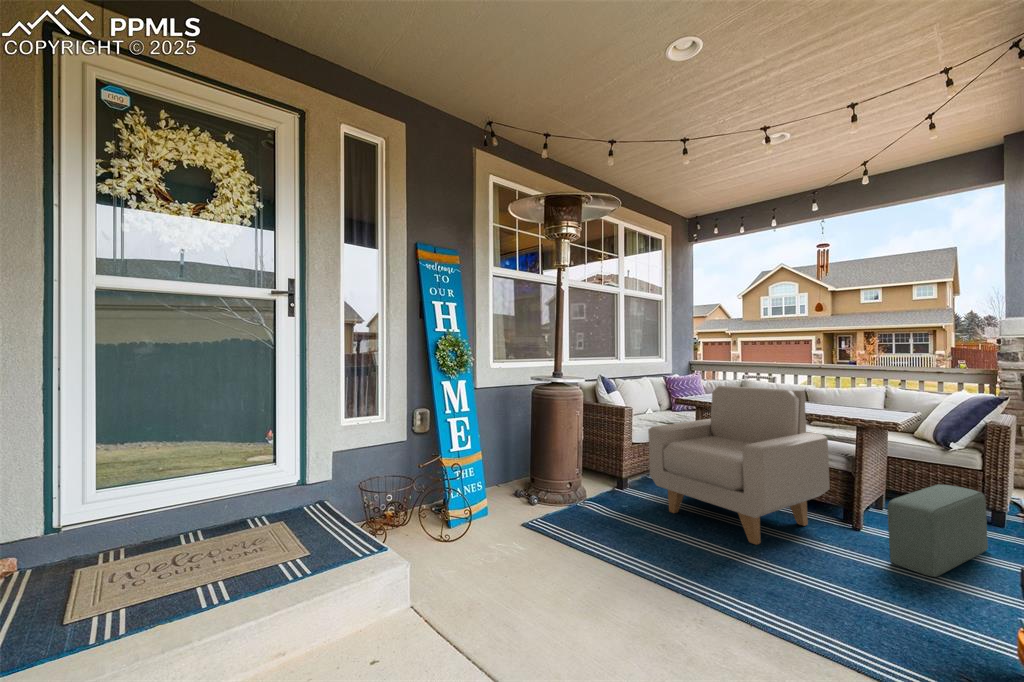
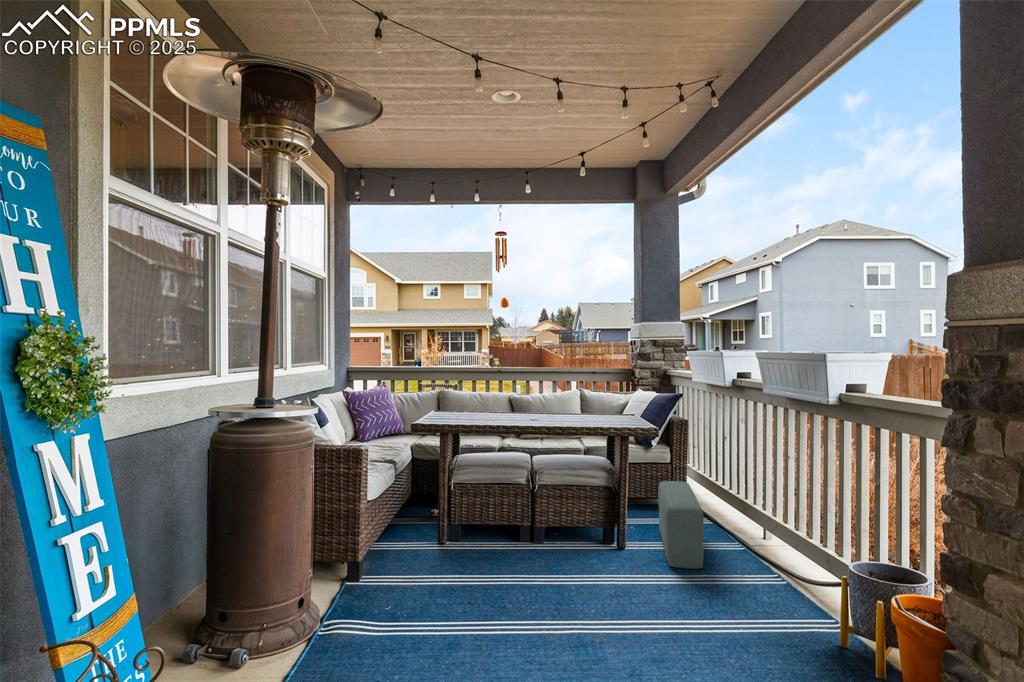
armchair: present [648,386,830,545] -> none [430,404,602,594]

